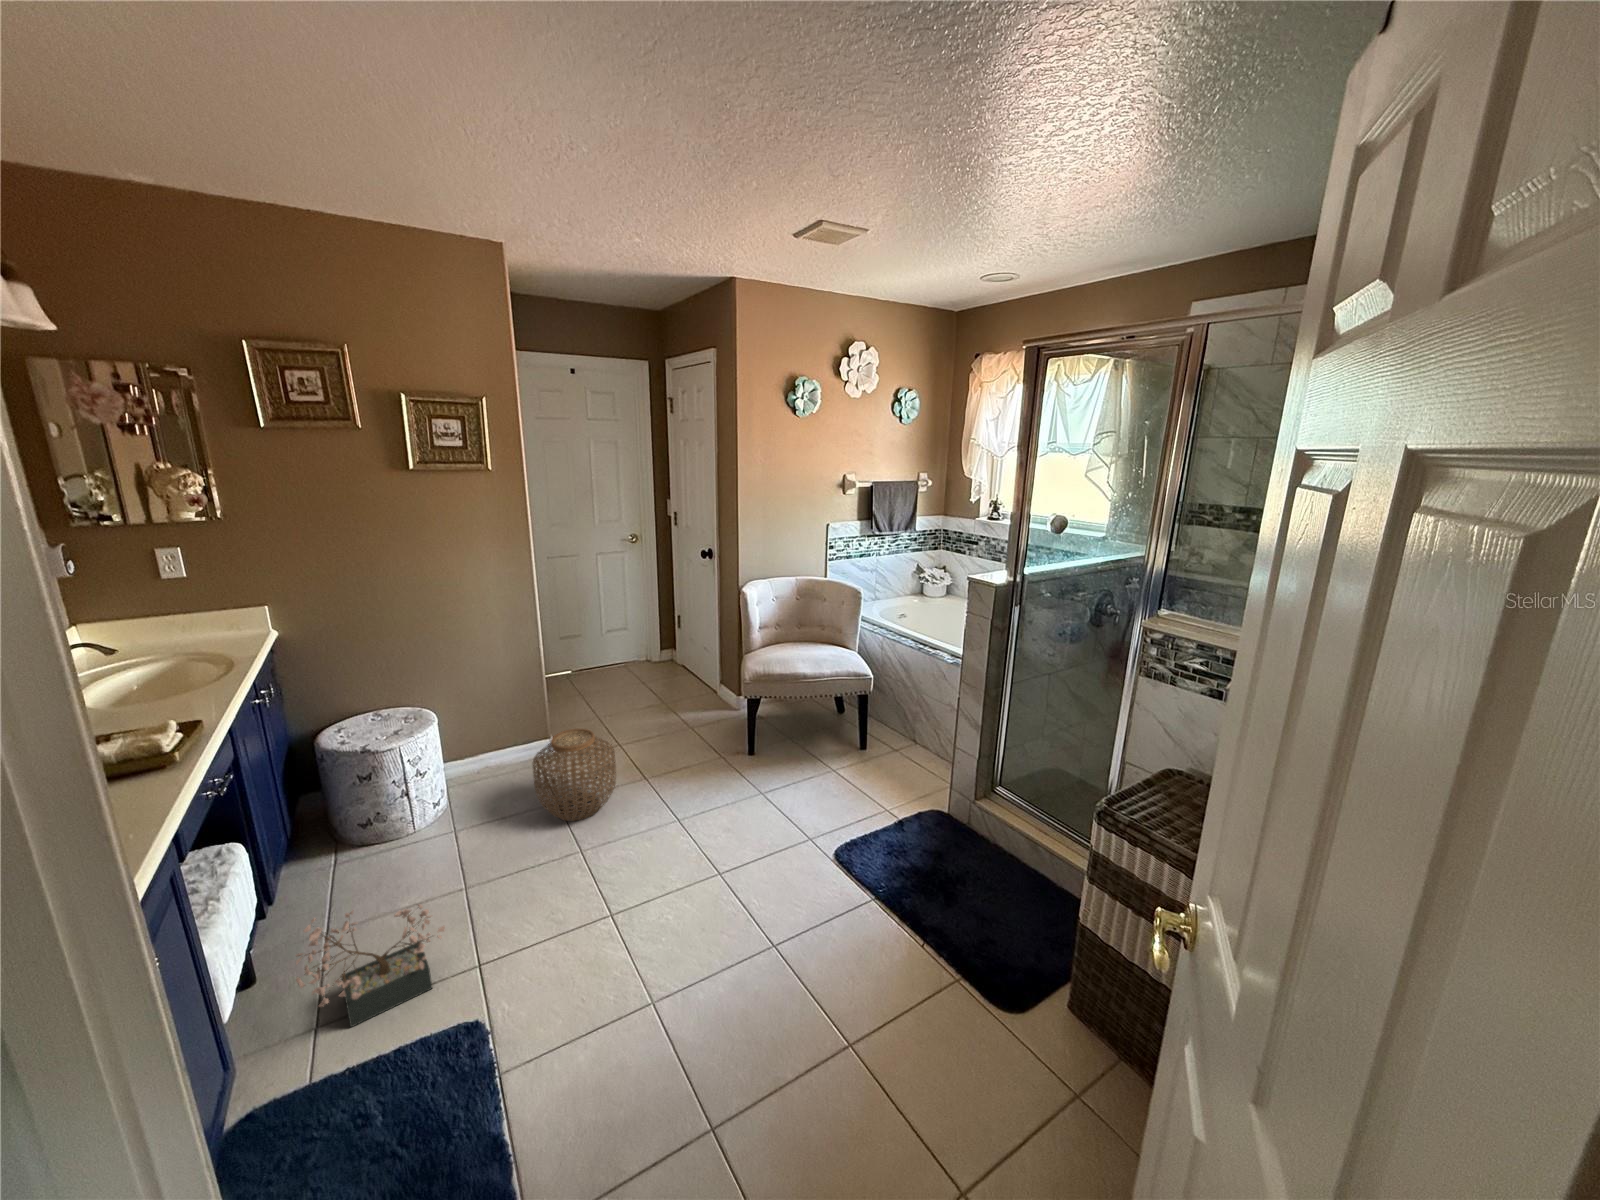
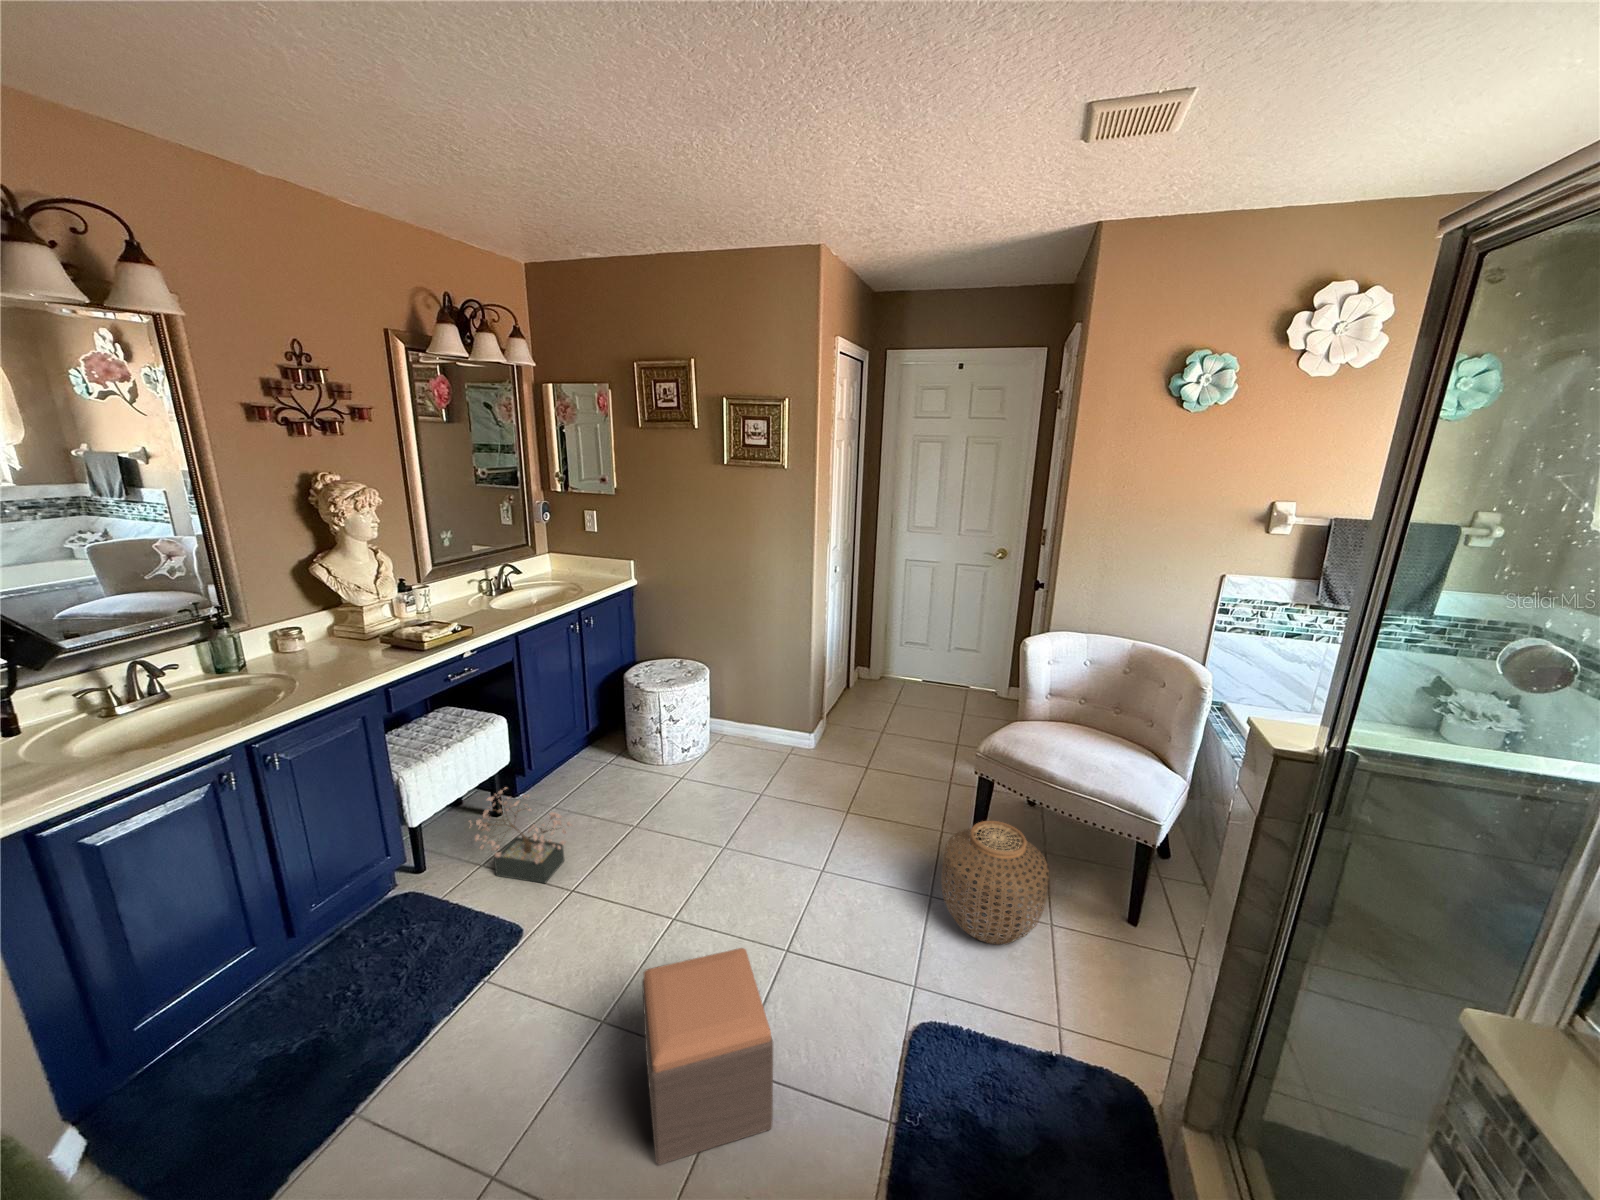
woven basket: present [533,729,616,821] -> present [941,821,1049,944]
footstool: none [715,857,835,1025] -> present [642,948,773,1165]

